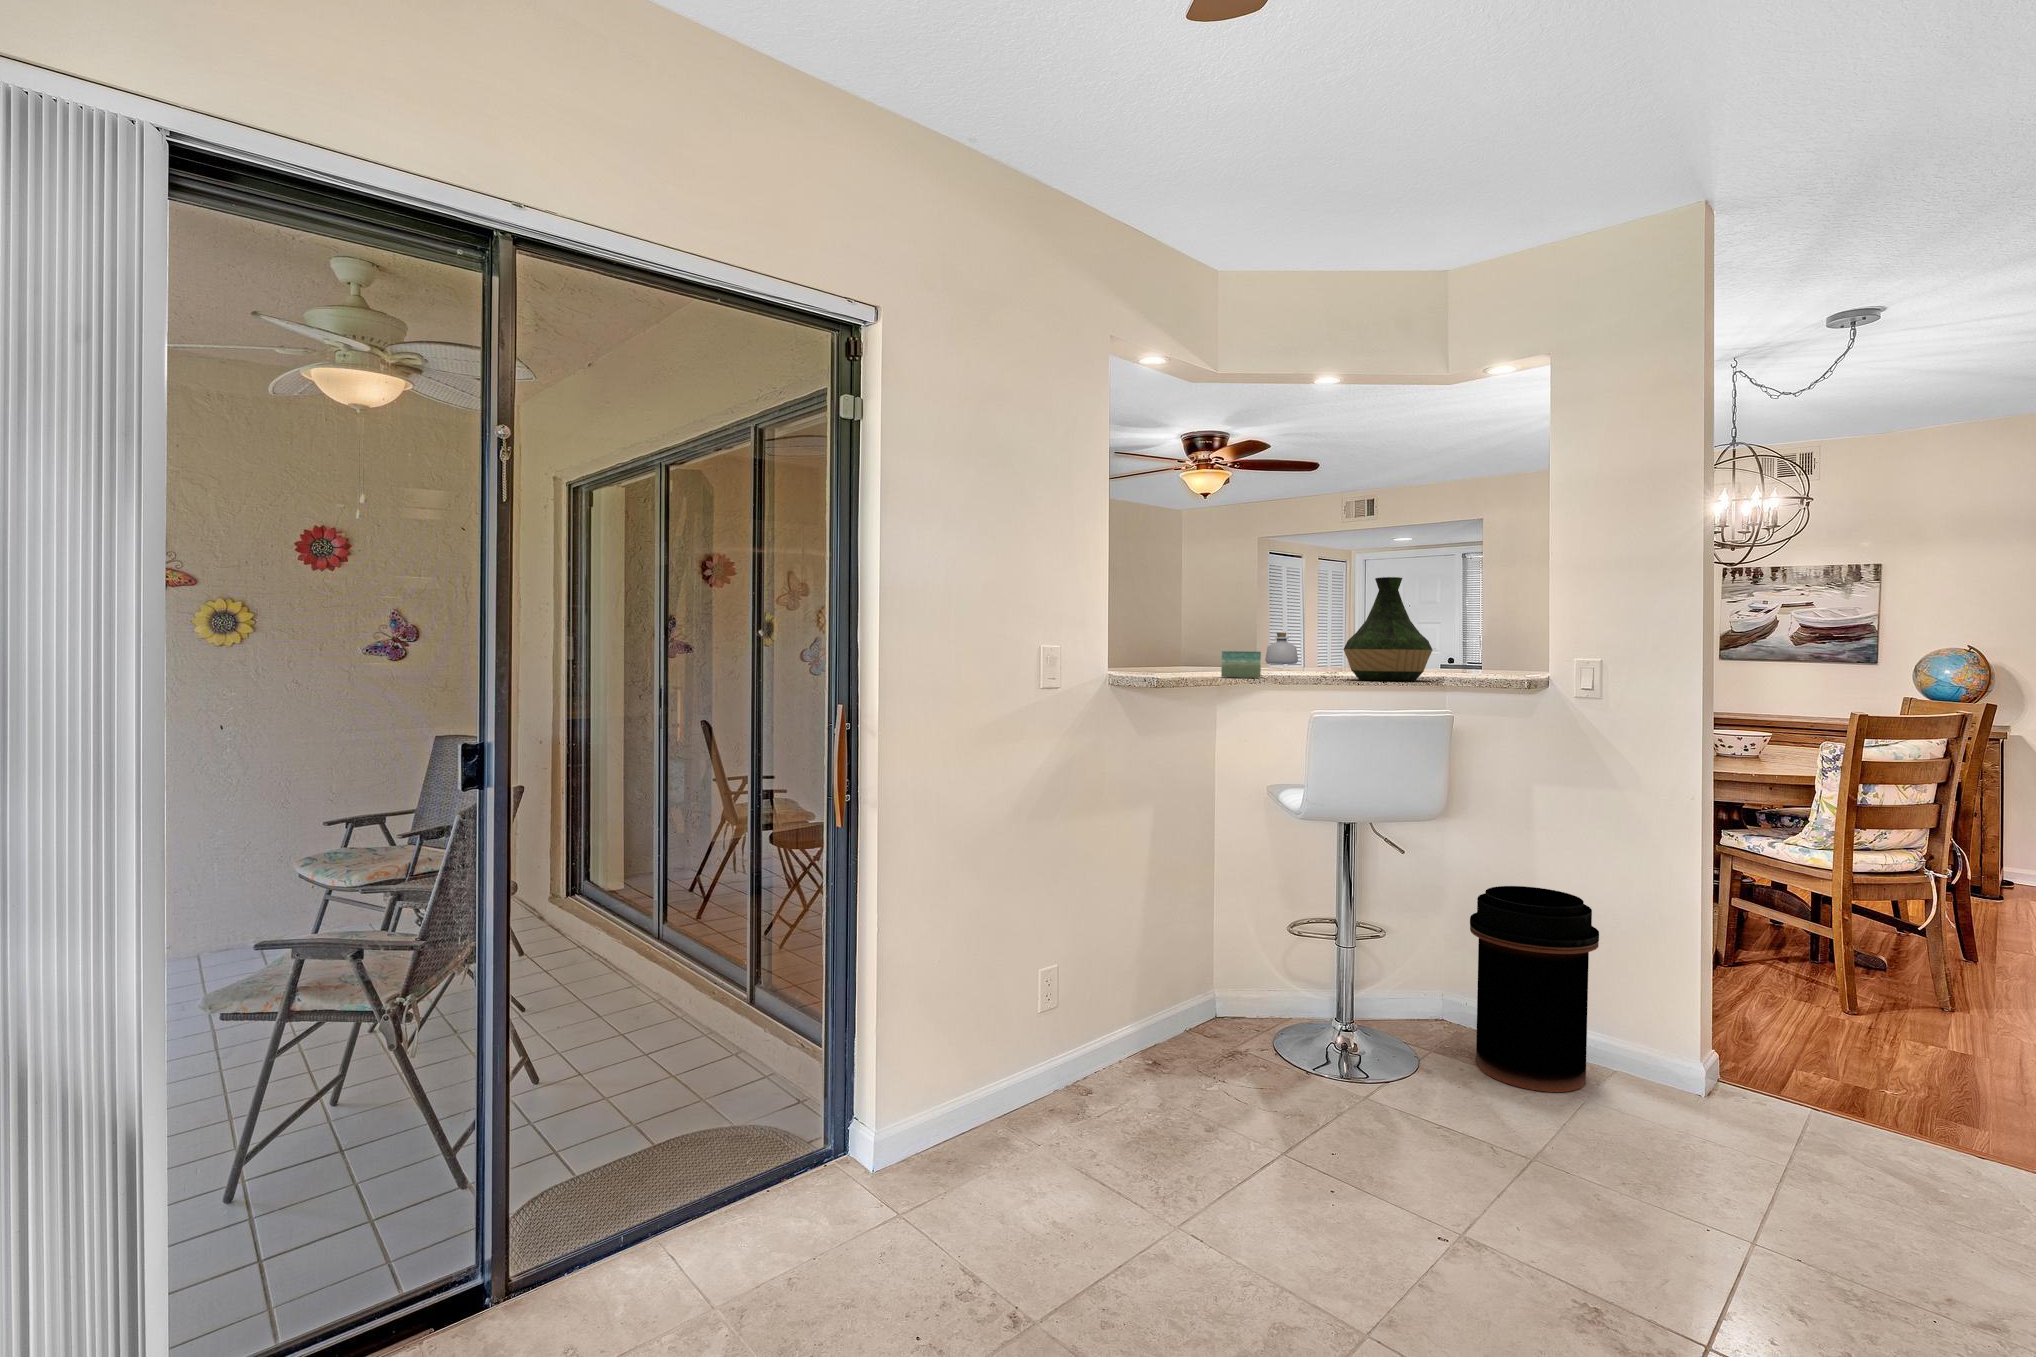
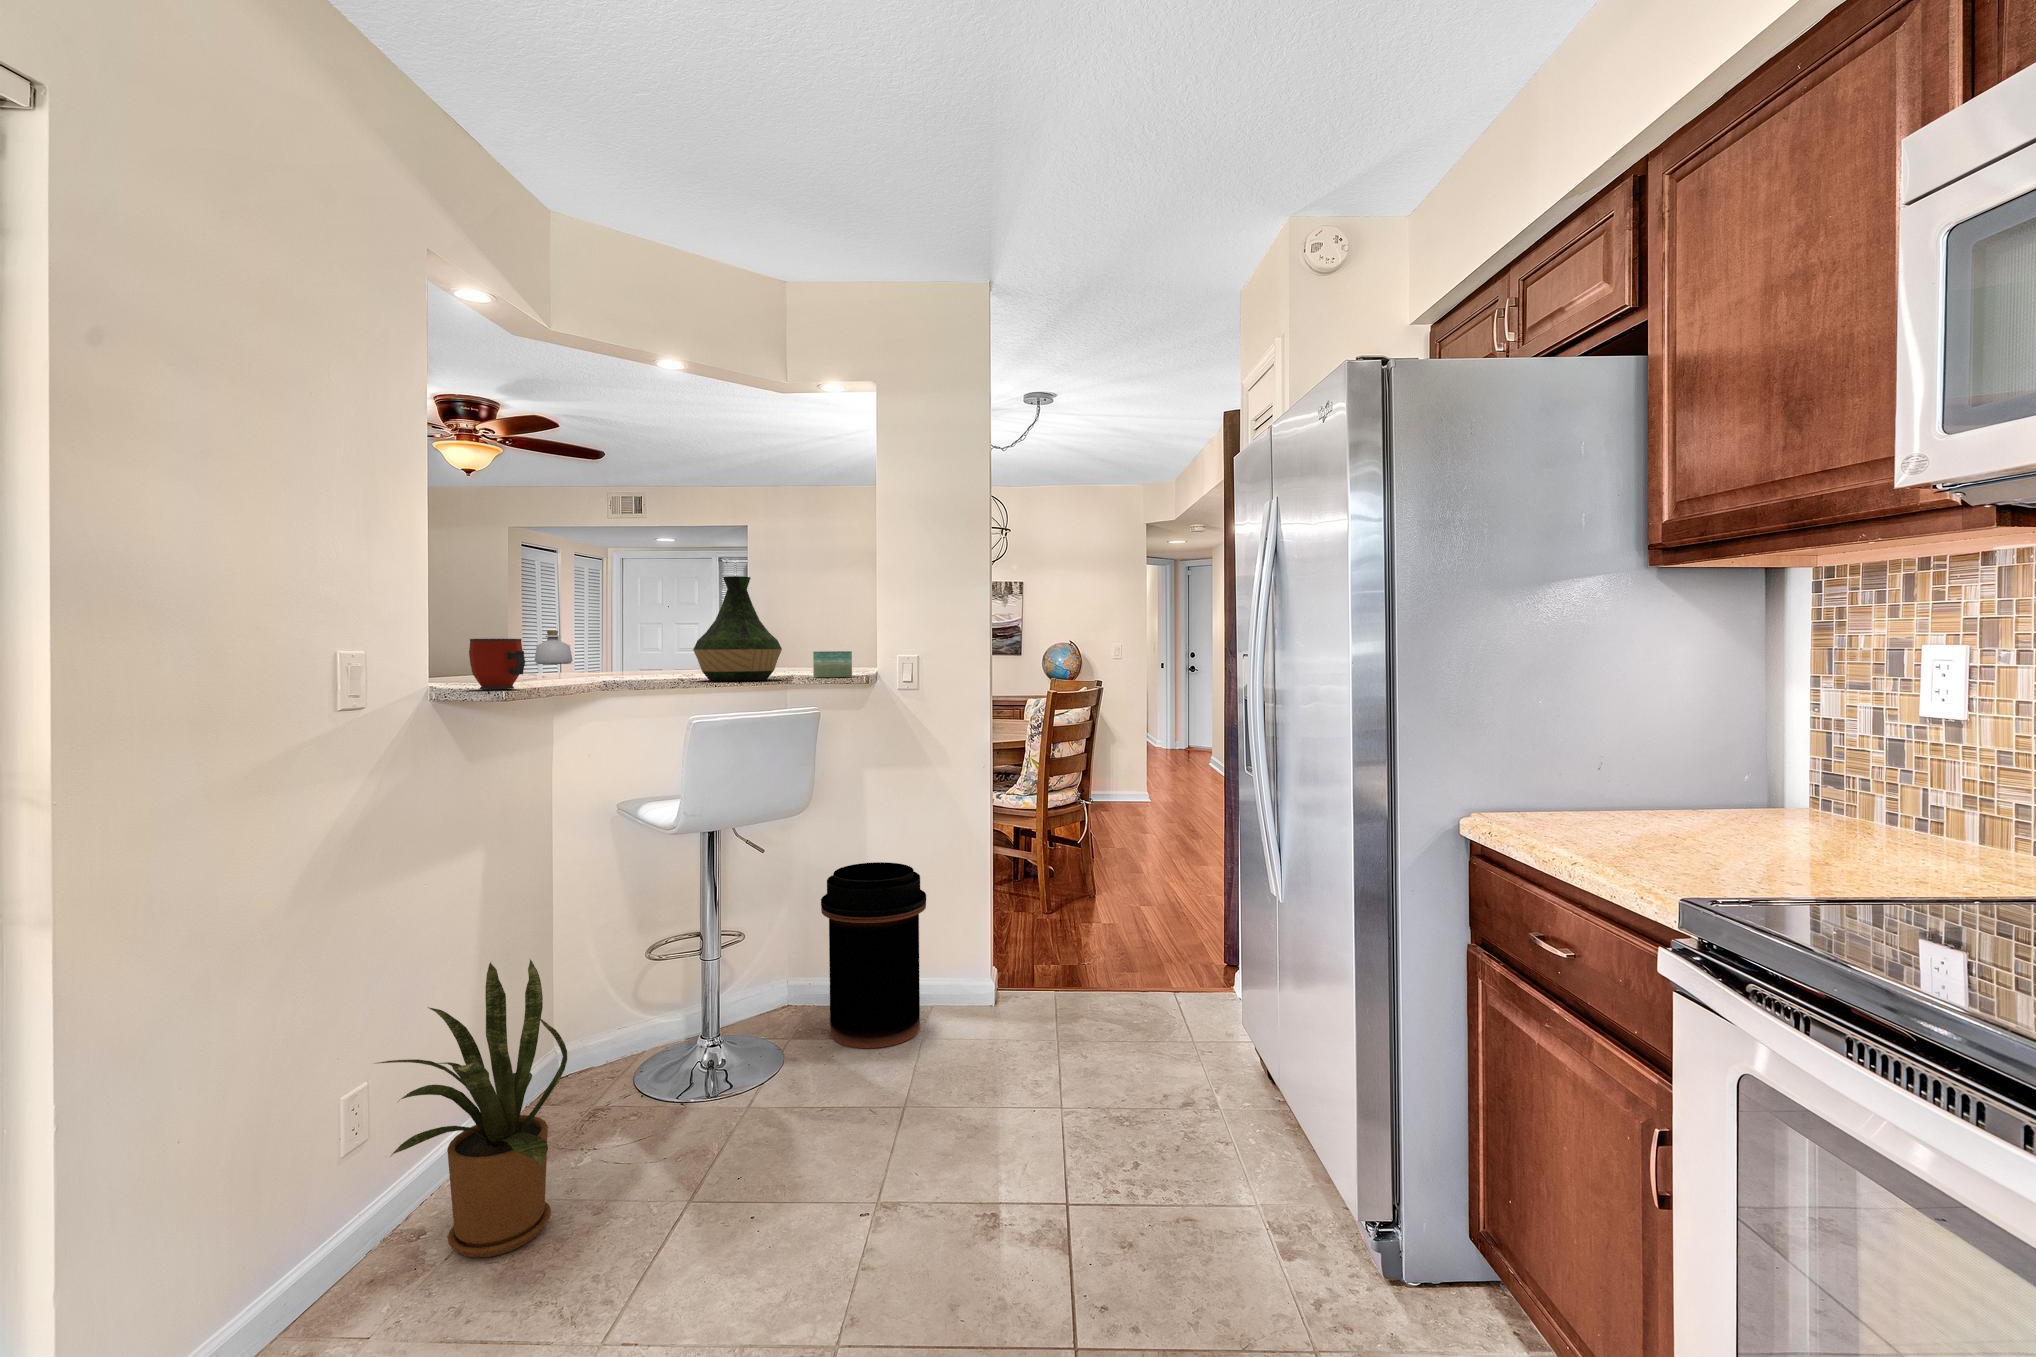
mug: none [1149,637,1188,679] -> present [469,639,525,689]
candle: present [1221,651,1261,678] -> present [813,651,852,677]
house plant: none [1058,899,1188,1131] -> present [379,960,567,1258]

